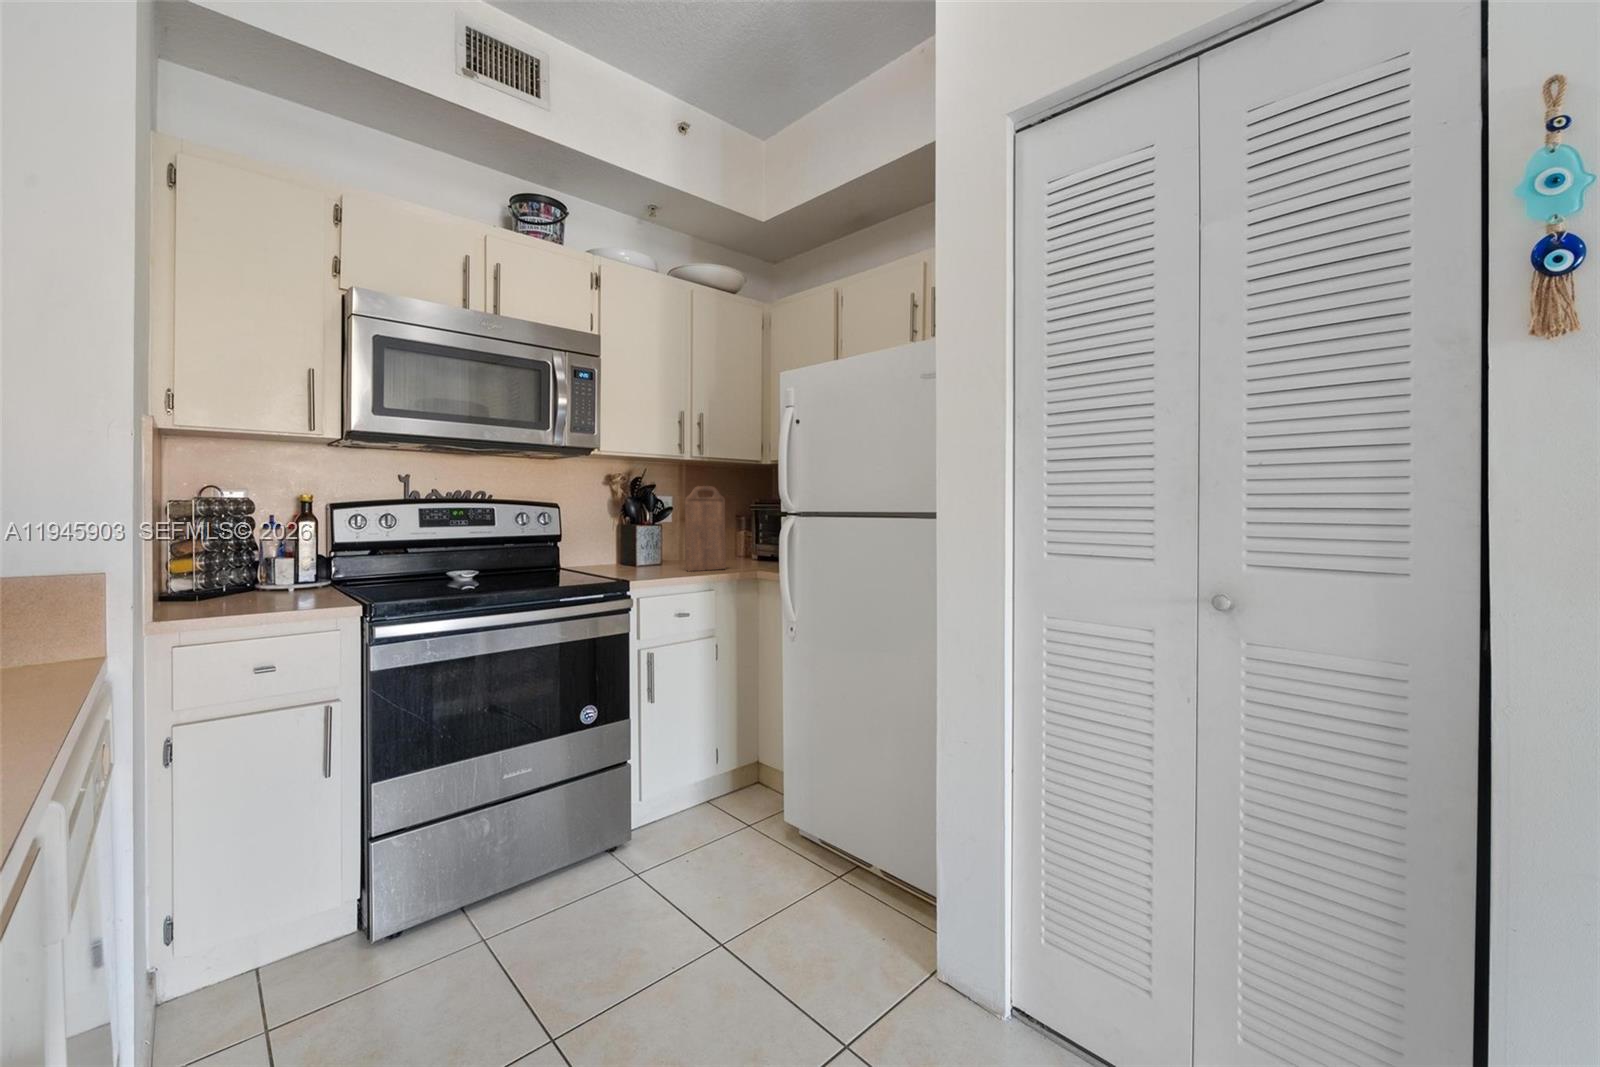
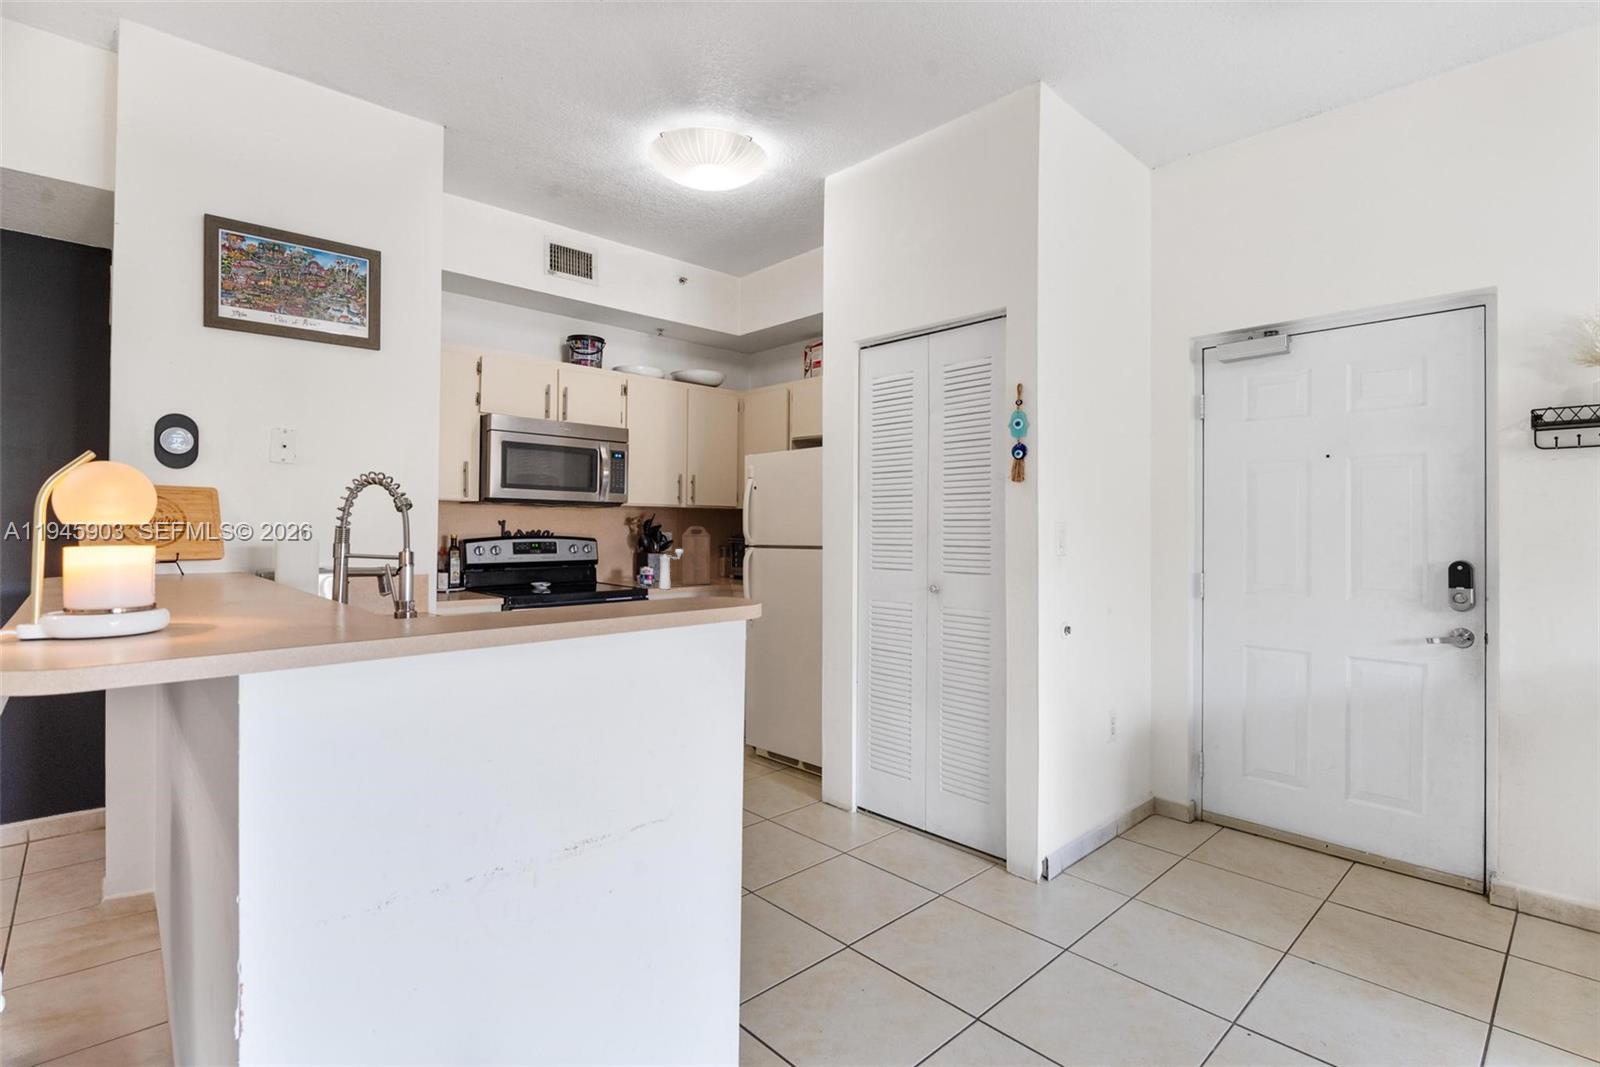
pepper mill: none [653,518,688,579] -> present [659,549,683,590]

